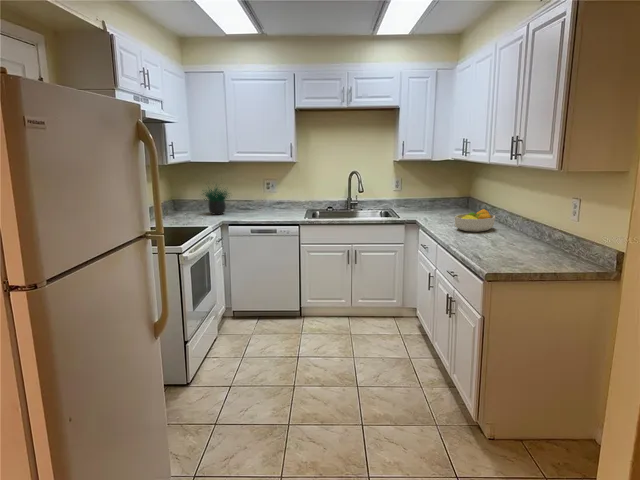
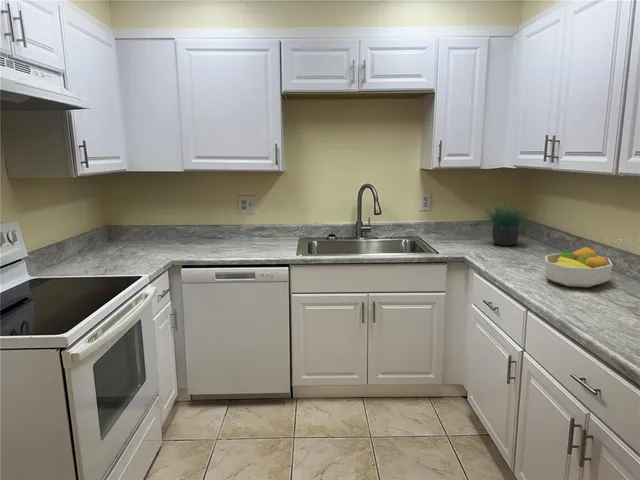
potted plant: present [203,187,229,214] -> present [486,200,527,246]

